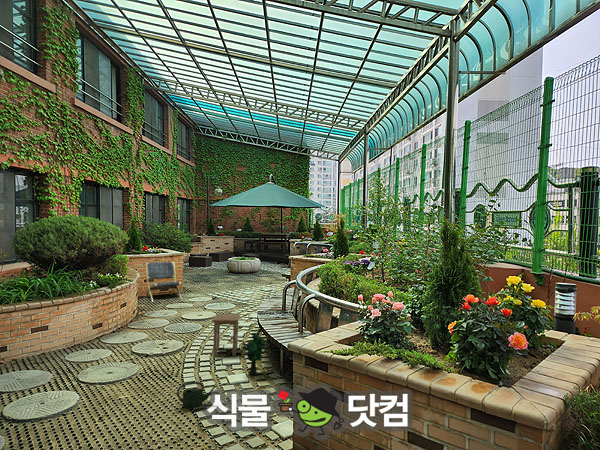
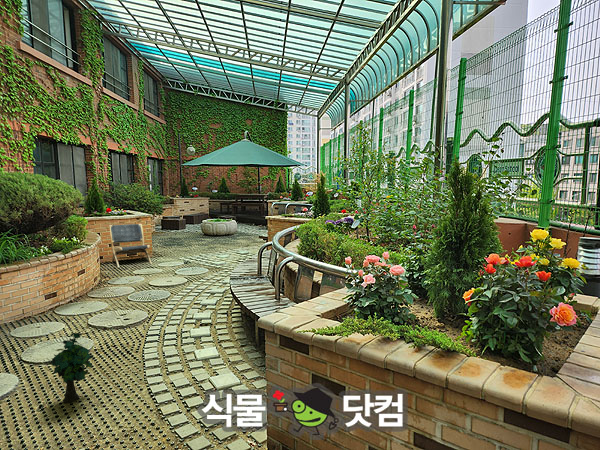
stool: present [212,314,240,356] -> none [178,280,211,327]
decorative plant: present [242,329,267,376] -> present [46,333,93,403]
watering can: present [177,382,217,408] -> none [131,363,180,393]

